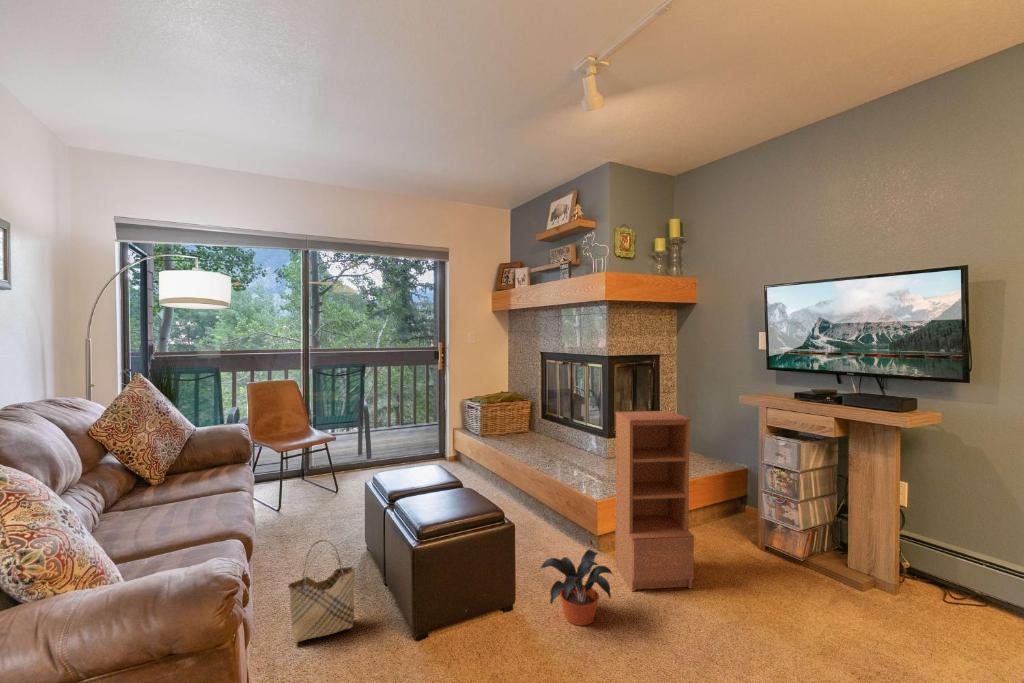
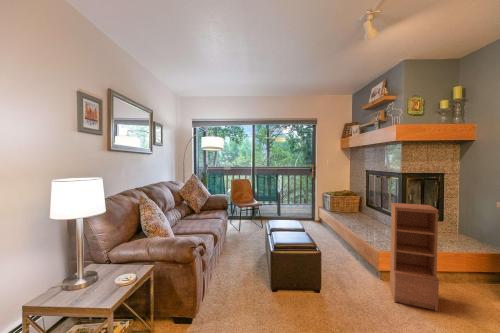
woven basket: present [288,540,355,642] -> none [229,242,255,280]
potted plant: present [541,550,612,626] -> none [336,272,378,309]

